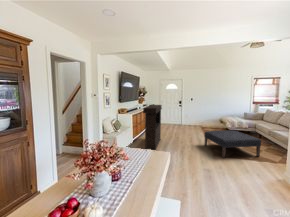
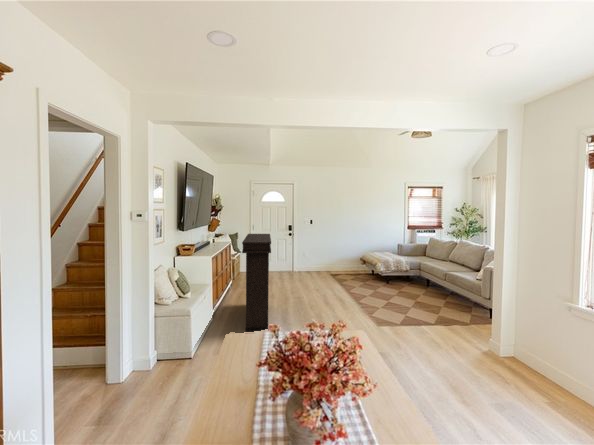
ottoman: present [204,130,261,158] -> none [353,277,449,331]

